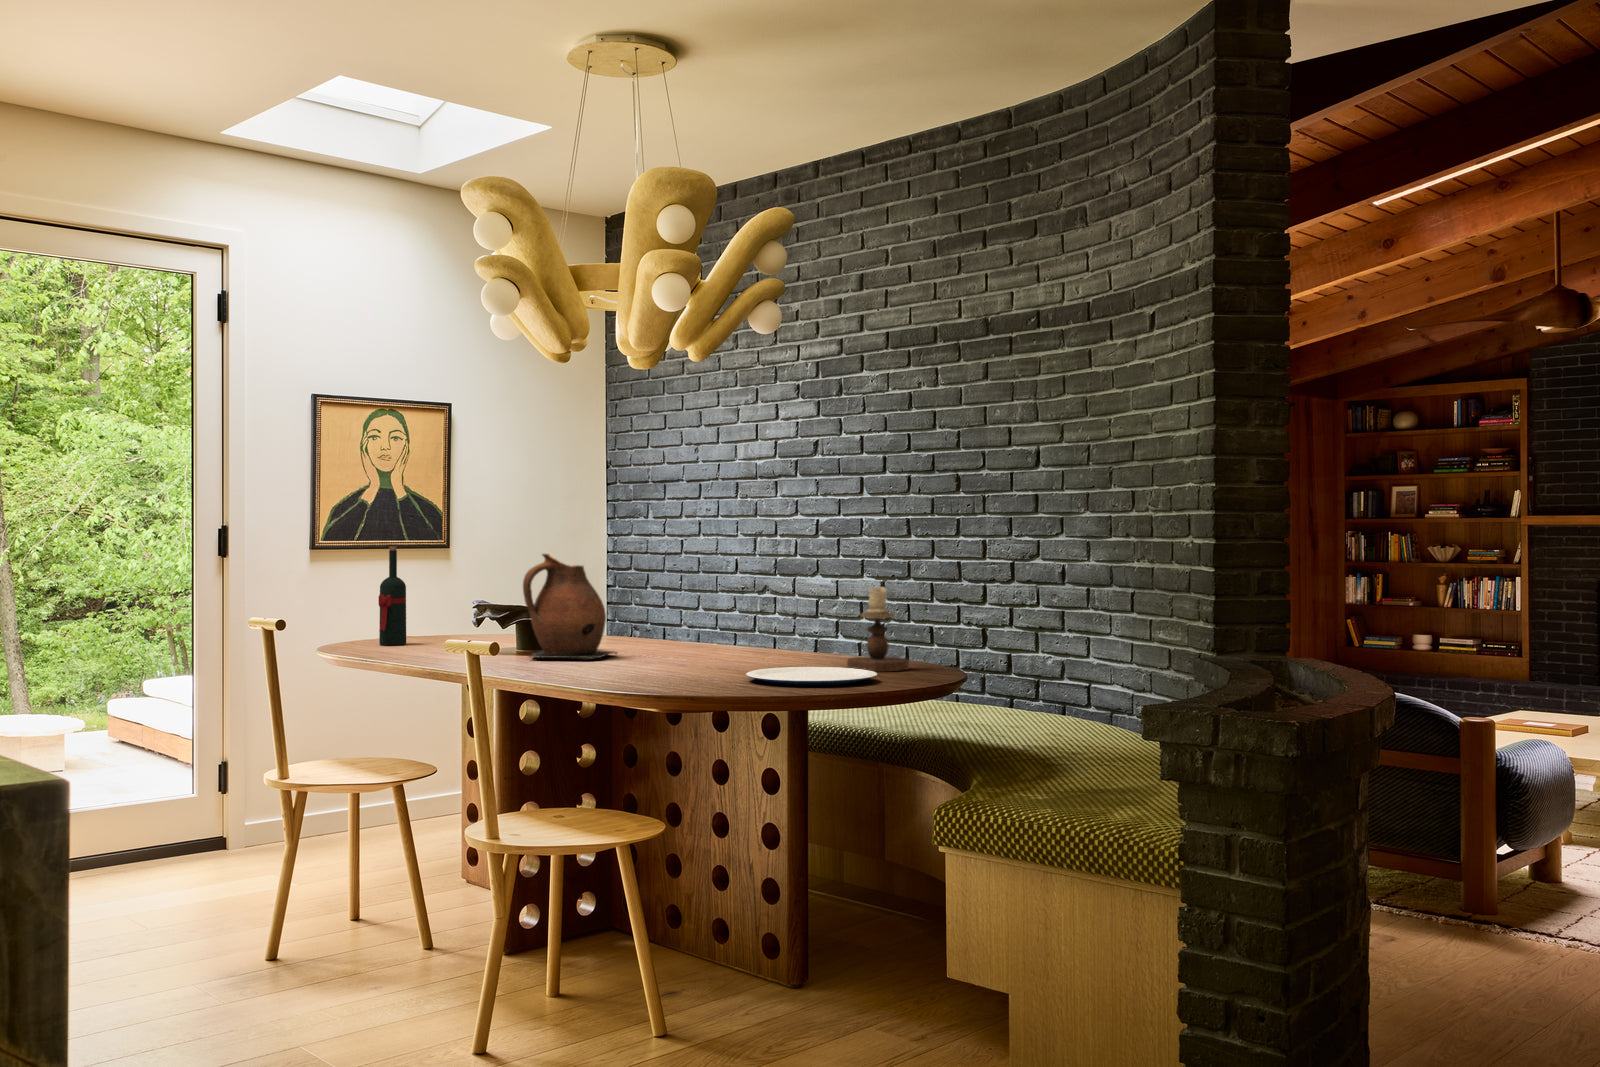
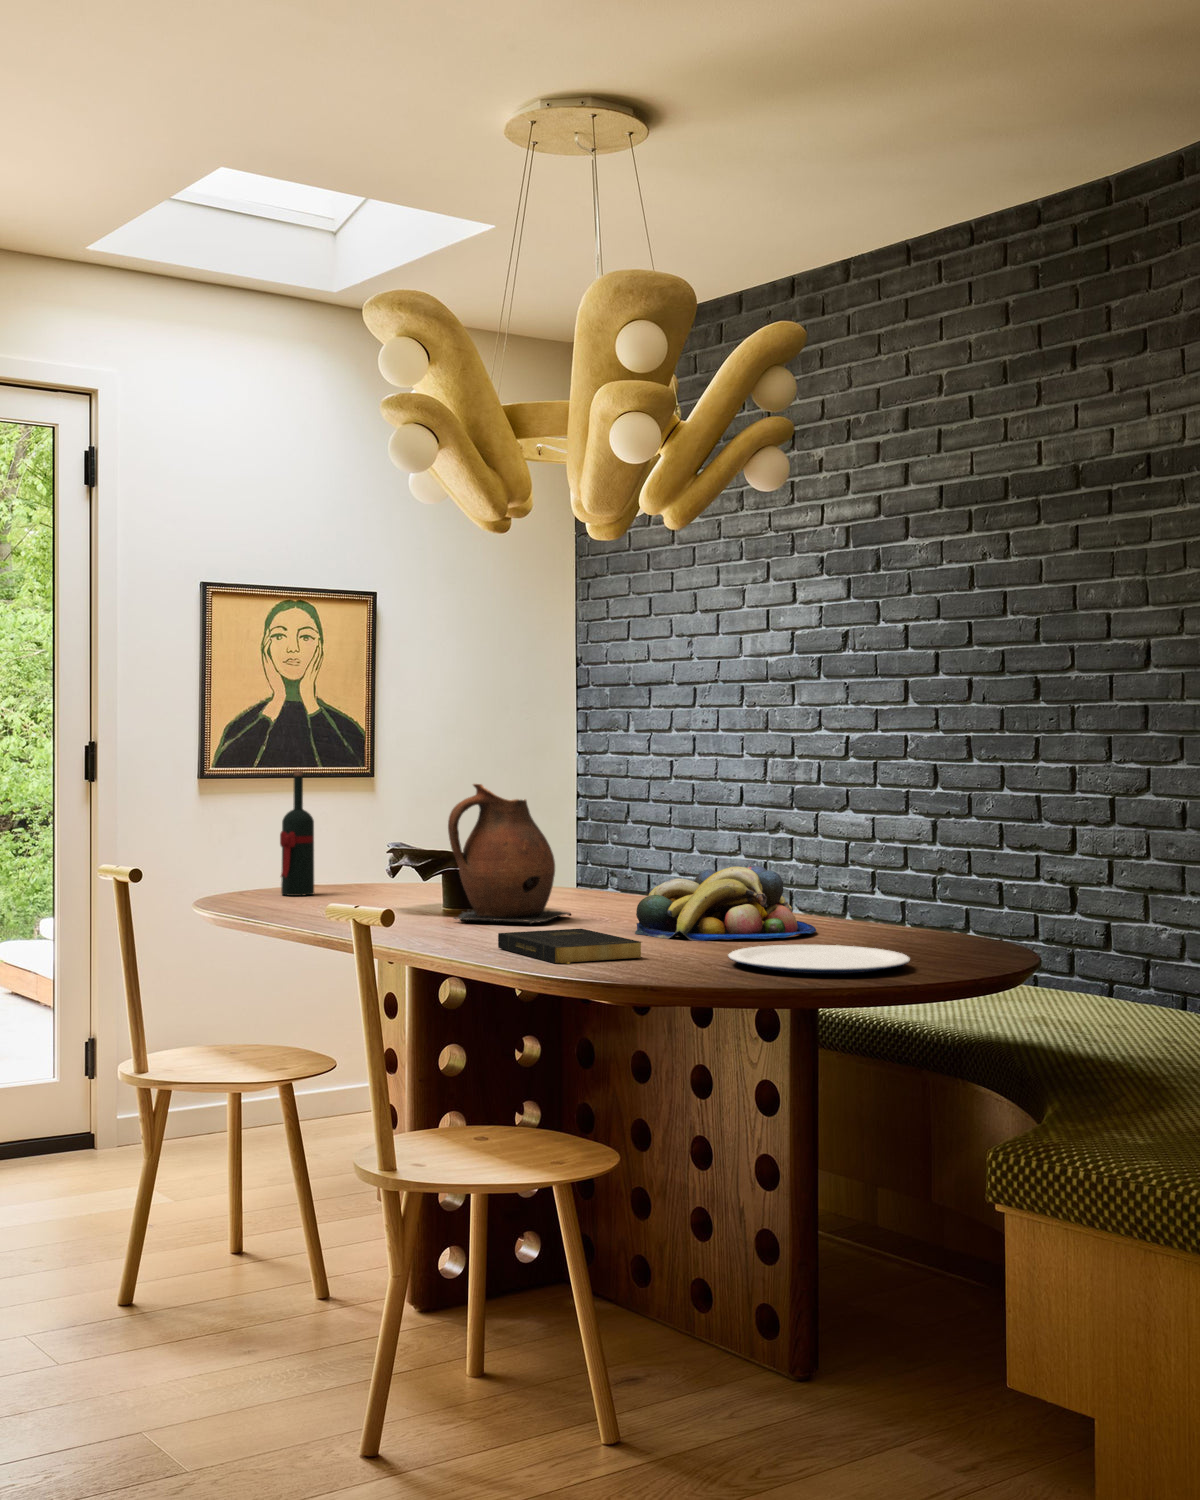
candlestick: present [847,587,909,672] -> none [872,835,958,952]
fruit bowl: none [669,613,804,668] -> present [635,866,816,941]
book: none [571,660,682,683] -> present [498,929,642,964]

